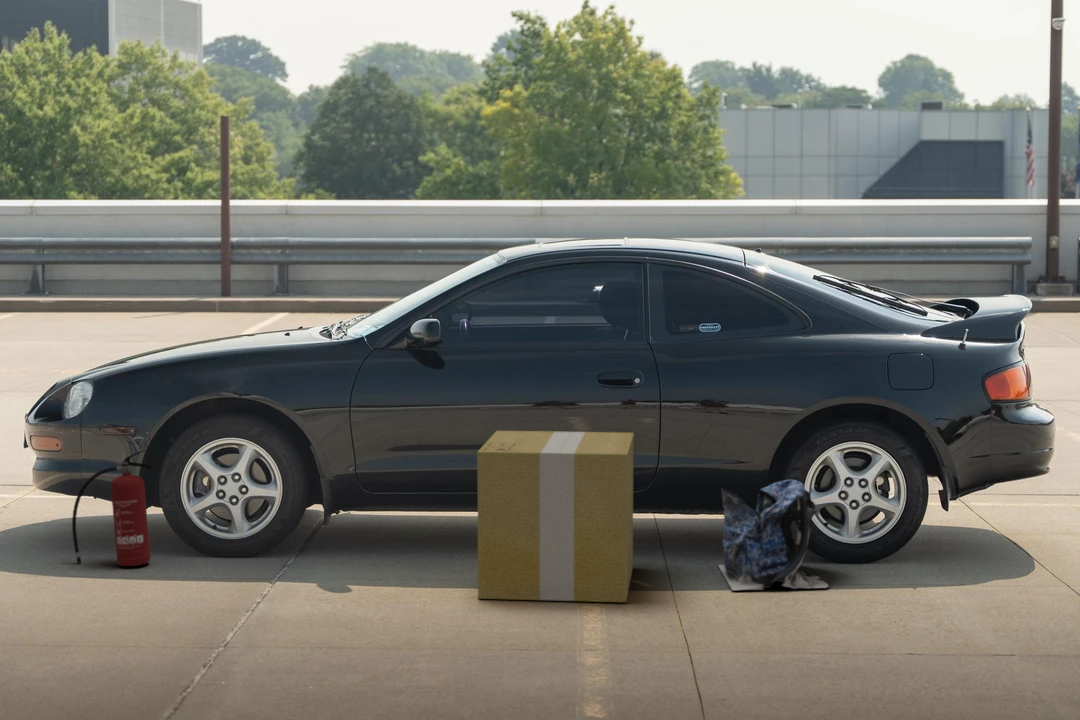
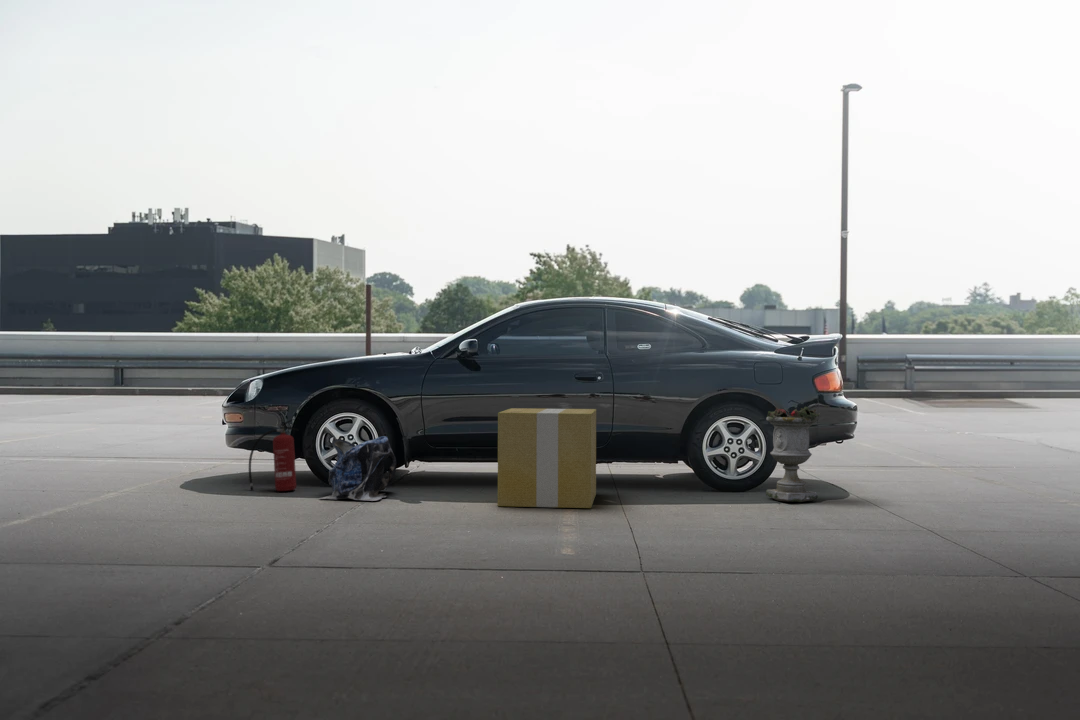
planter: none [904,432,995,584] -> present [766,407,820,502]
backpack: present [718,480,828,590] -> present [320,436,396,501]

